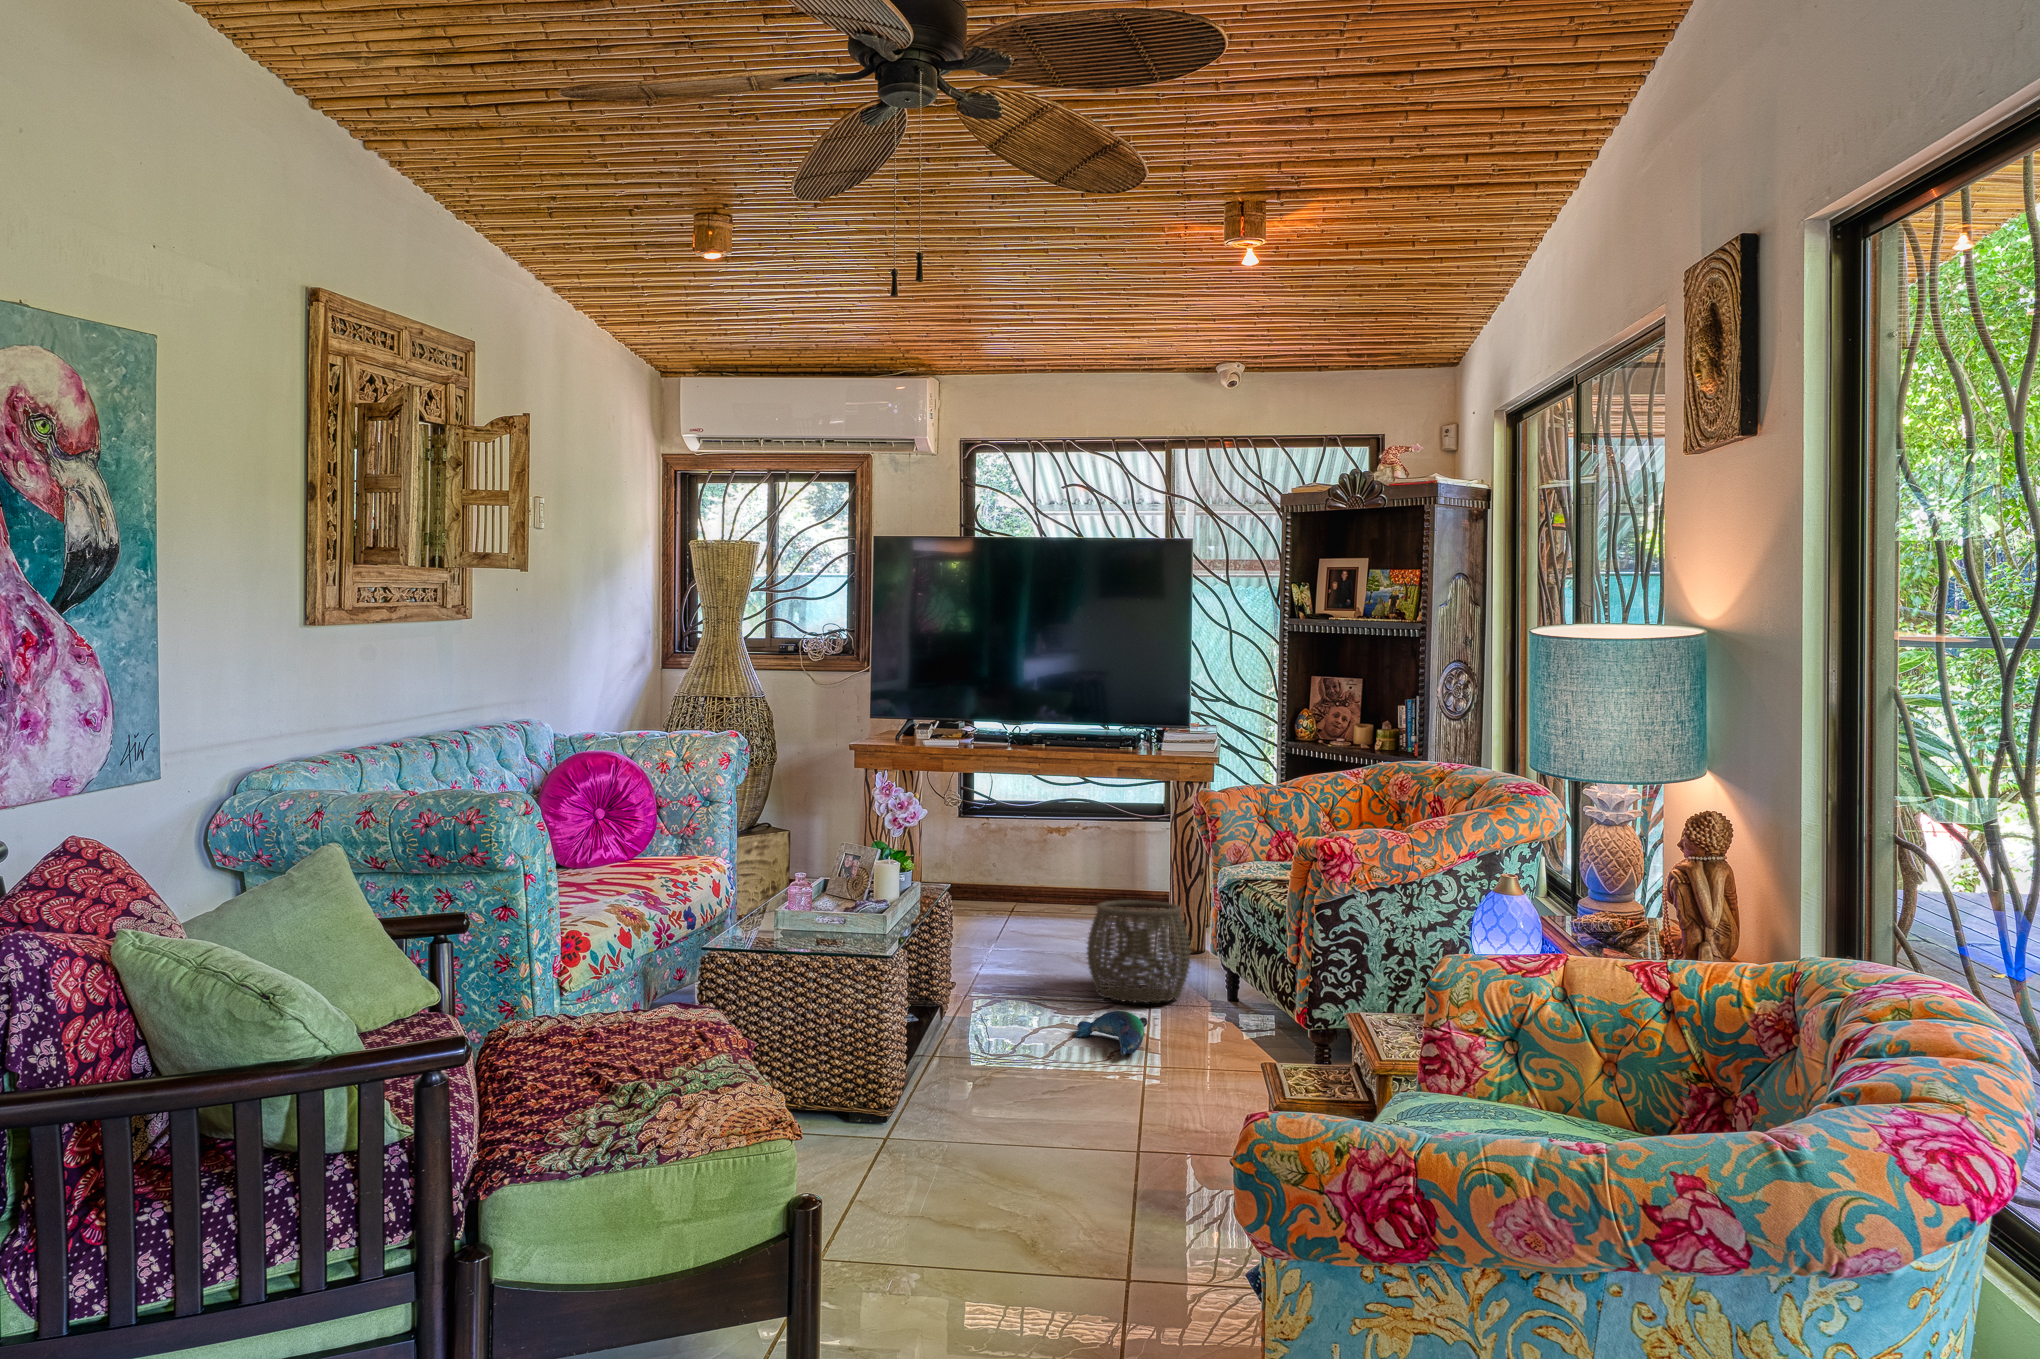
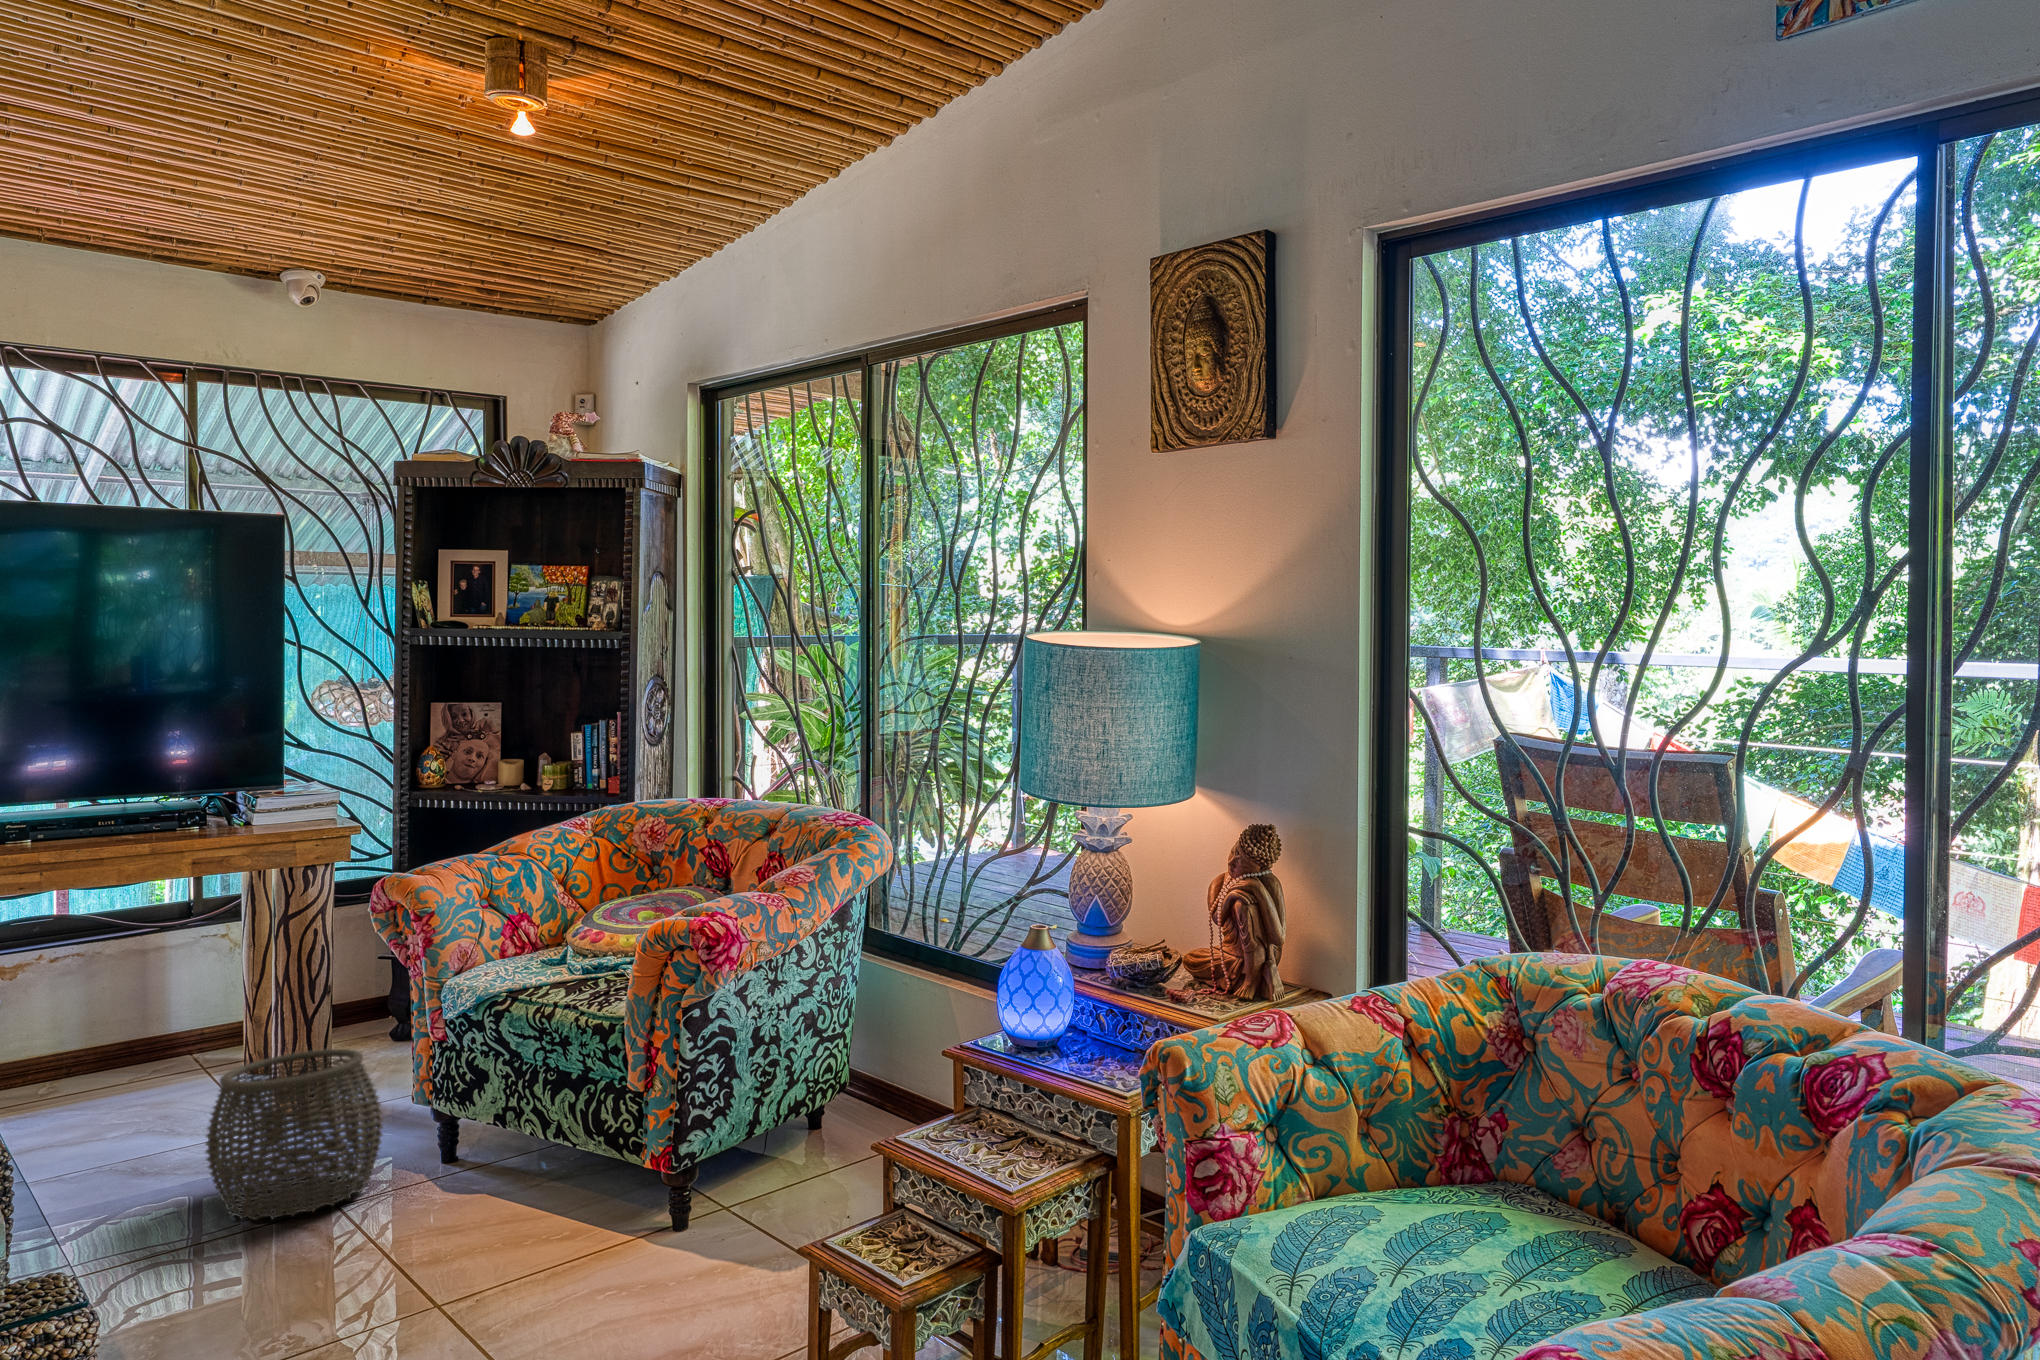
plush toy: present [1075,1011,1147,1055] -> none [266,1230,405,1300]

